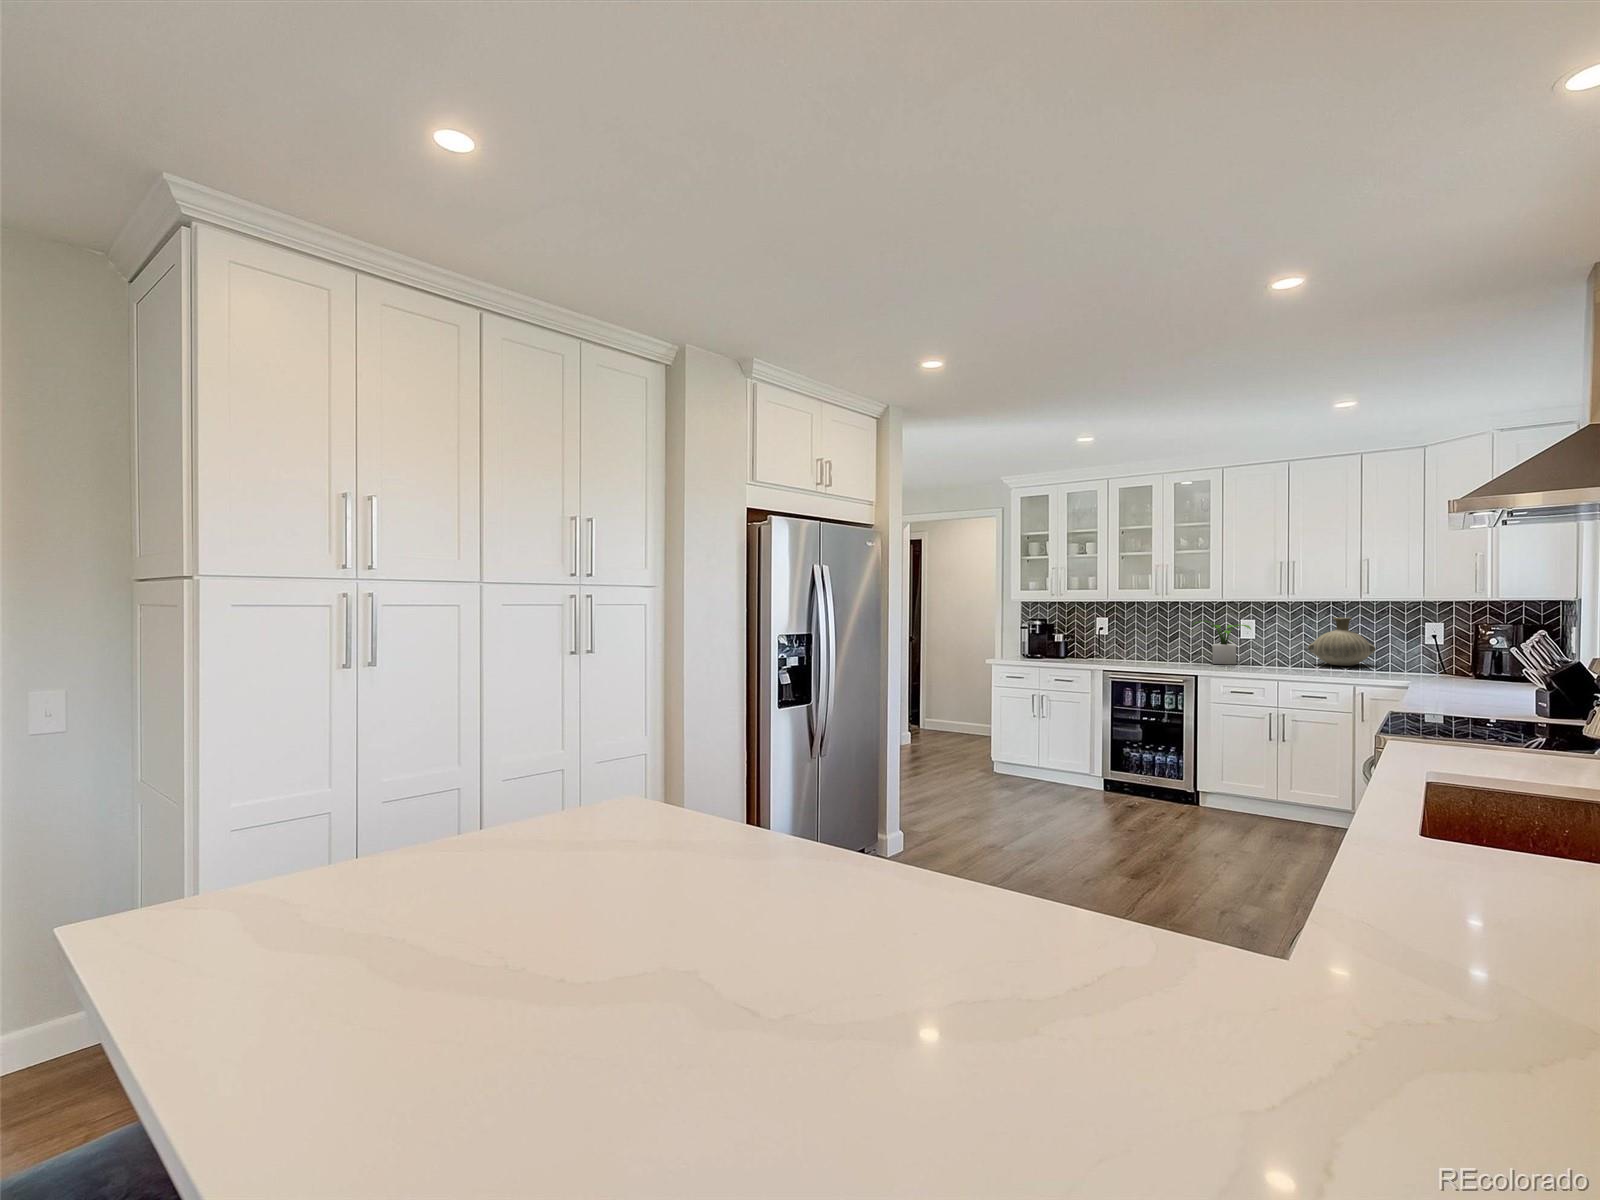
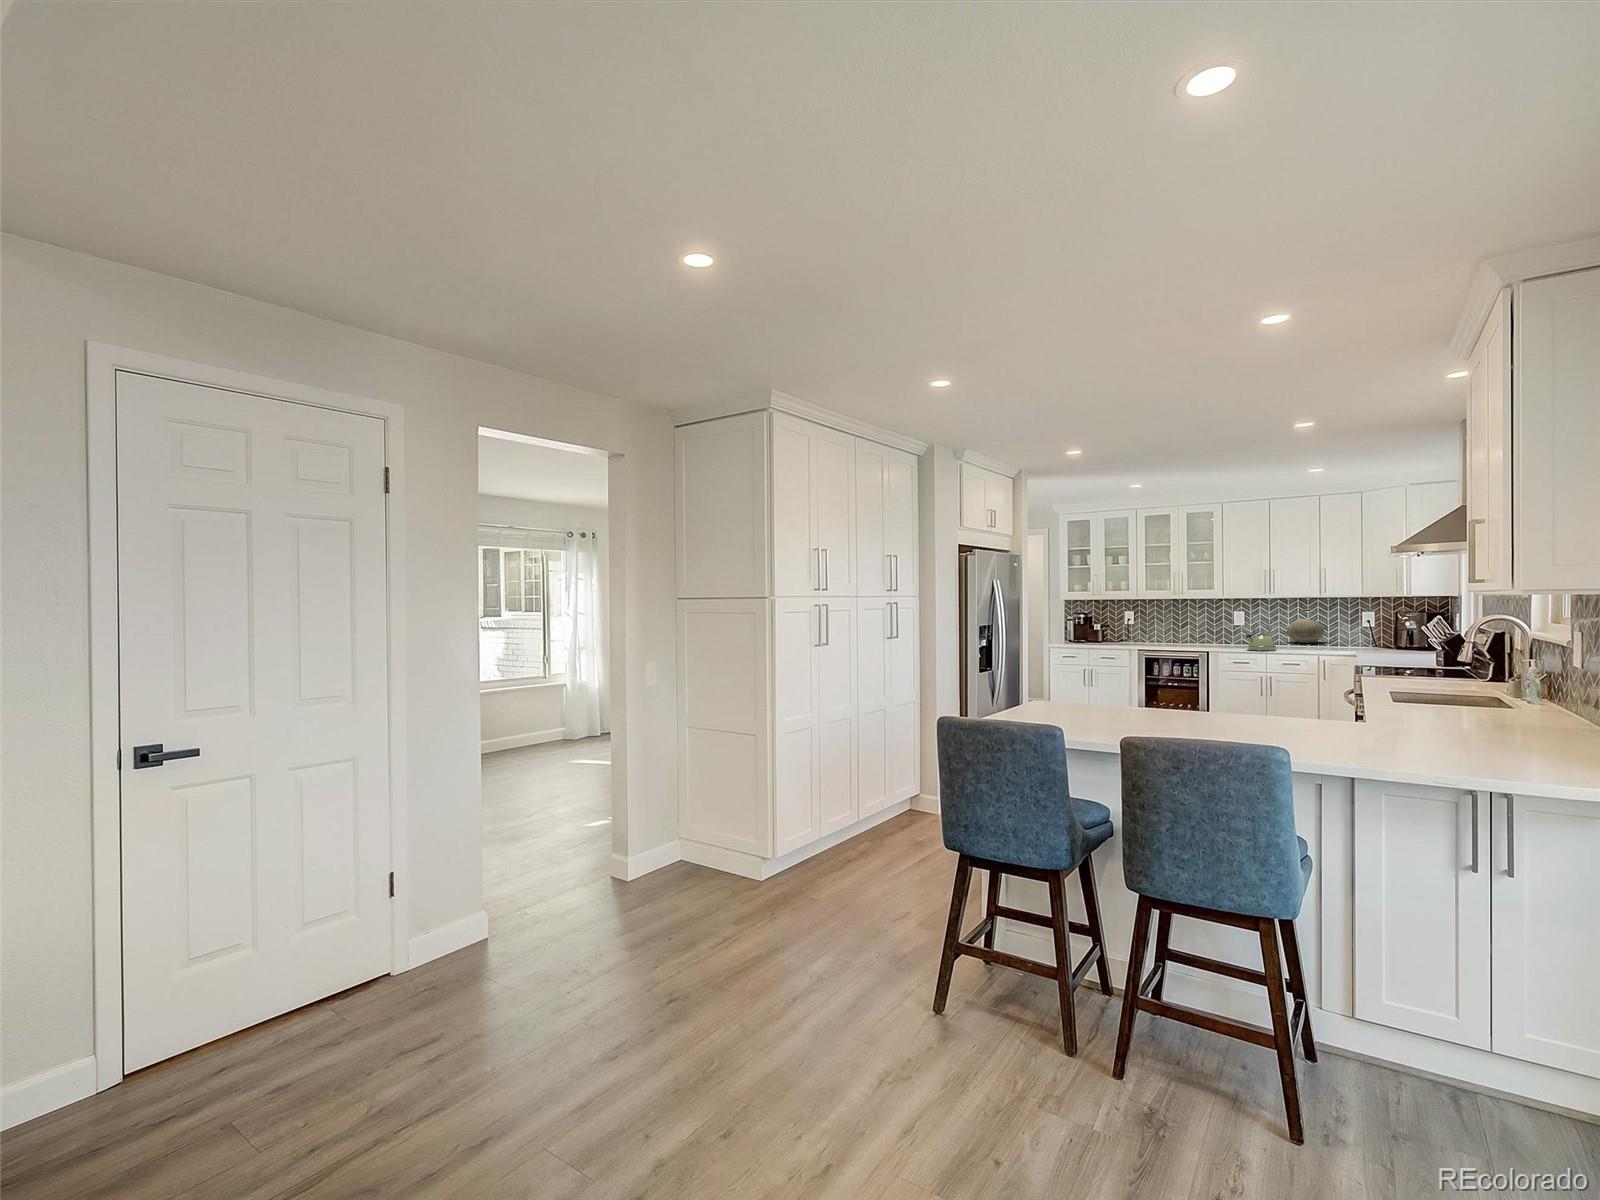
potted plant: present [1192,621,1251,665] -> none [1200,613,1243,644]
kettle: none [1248,633,1293,676] -> present [1246,621,1276,650]

